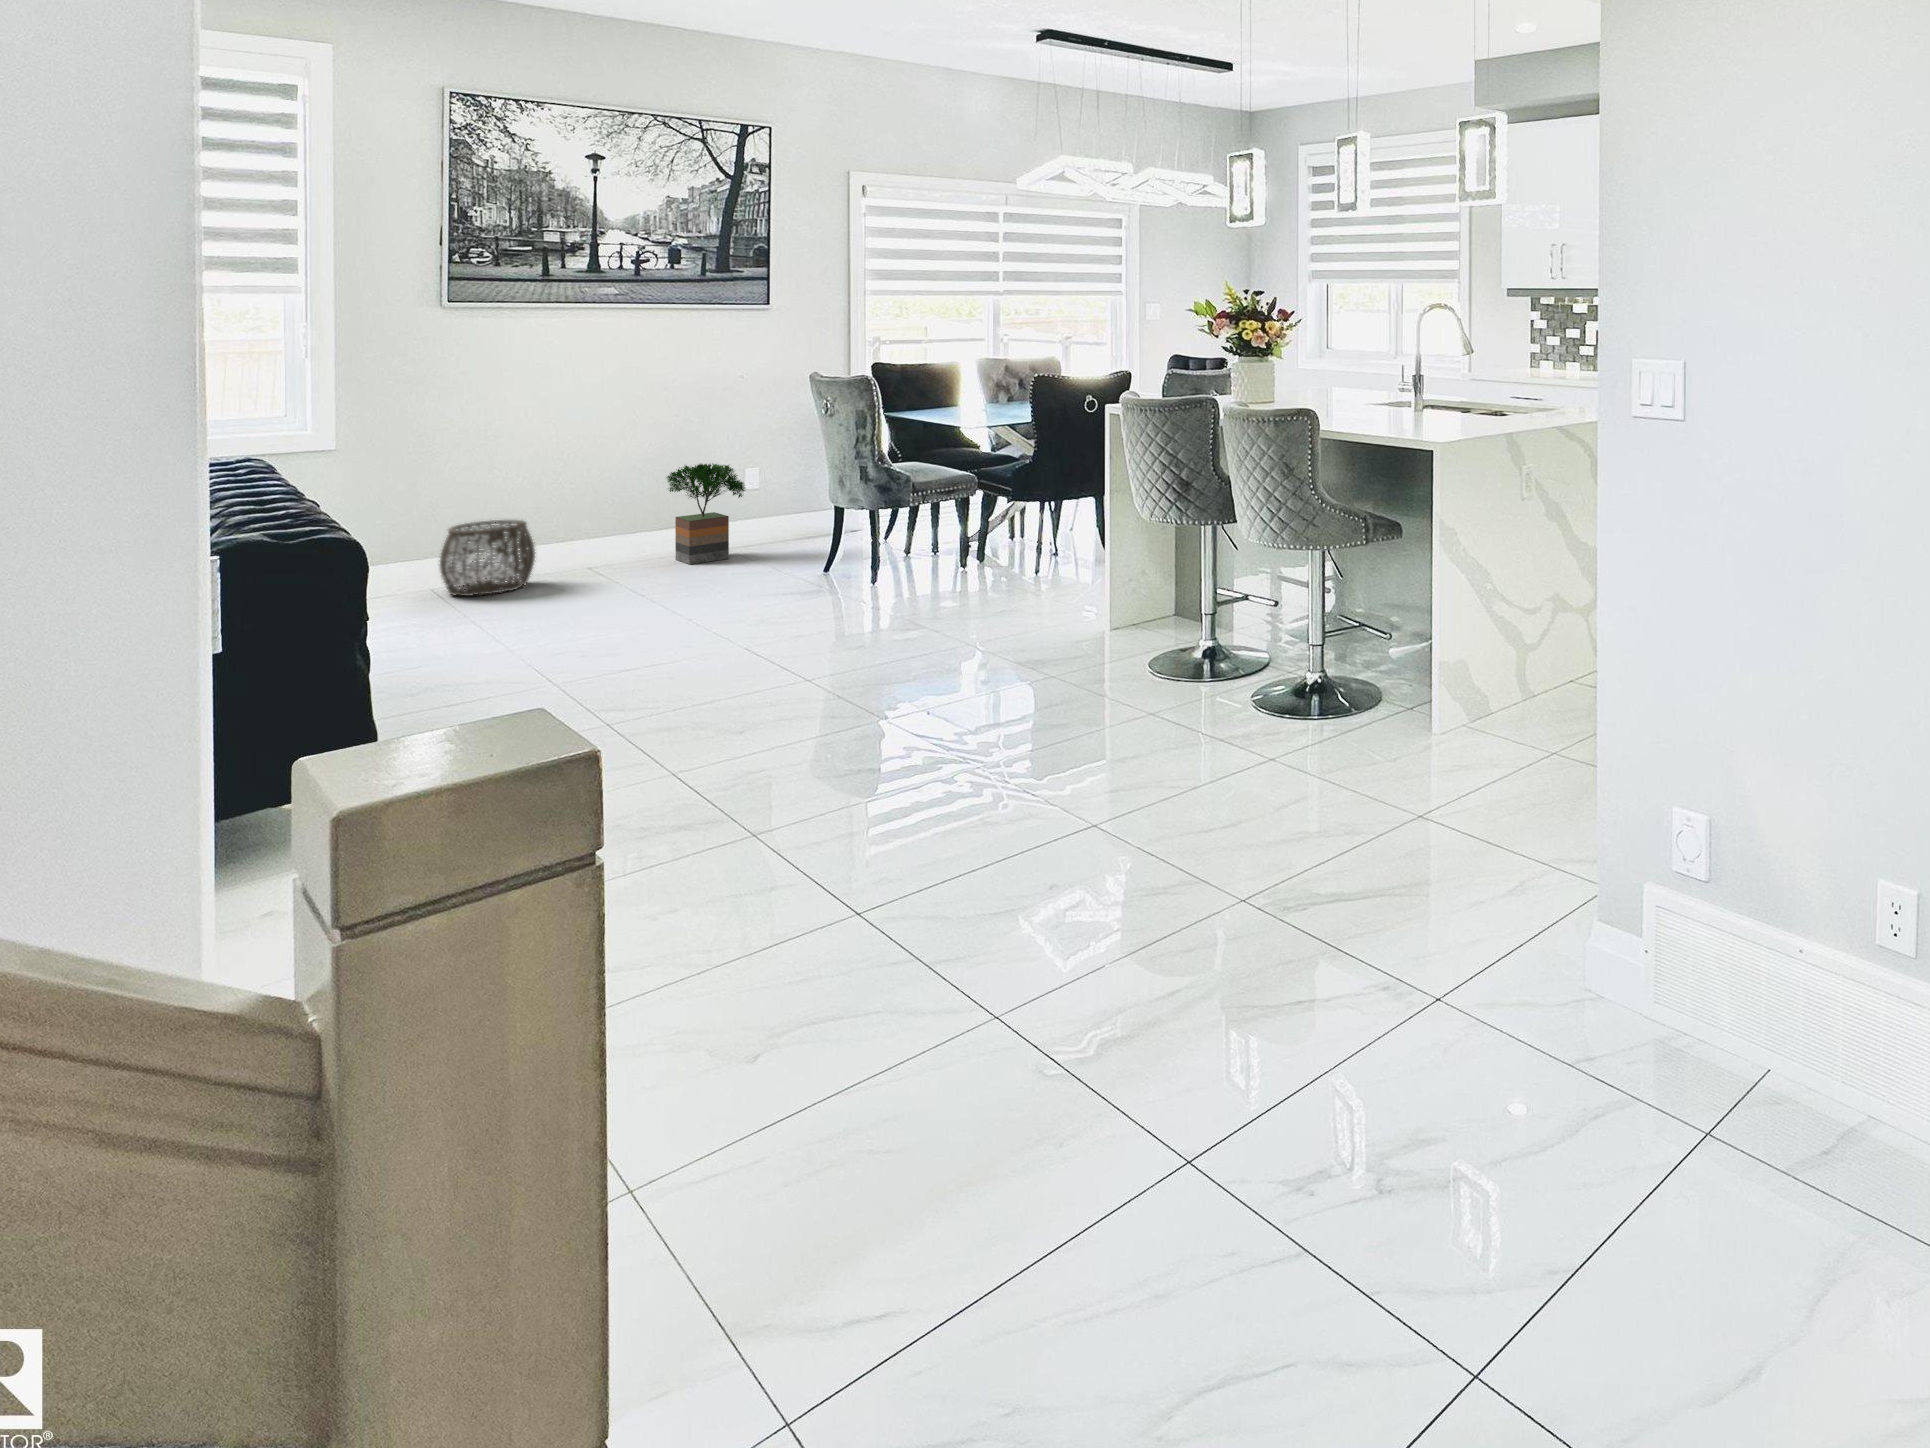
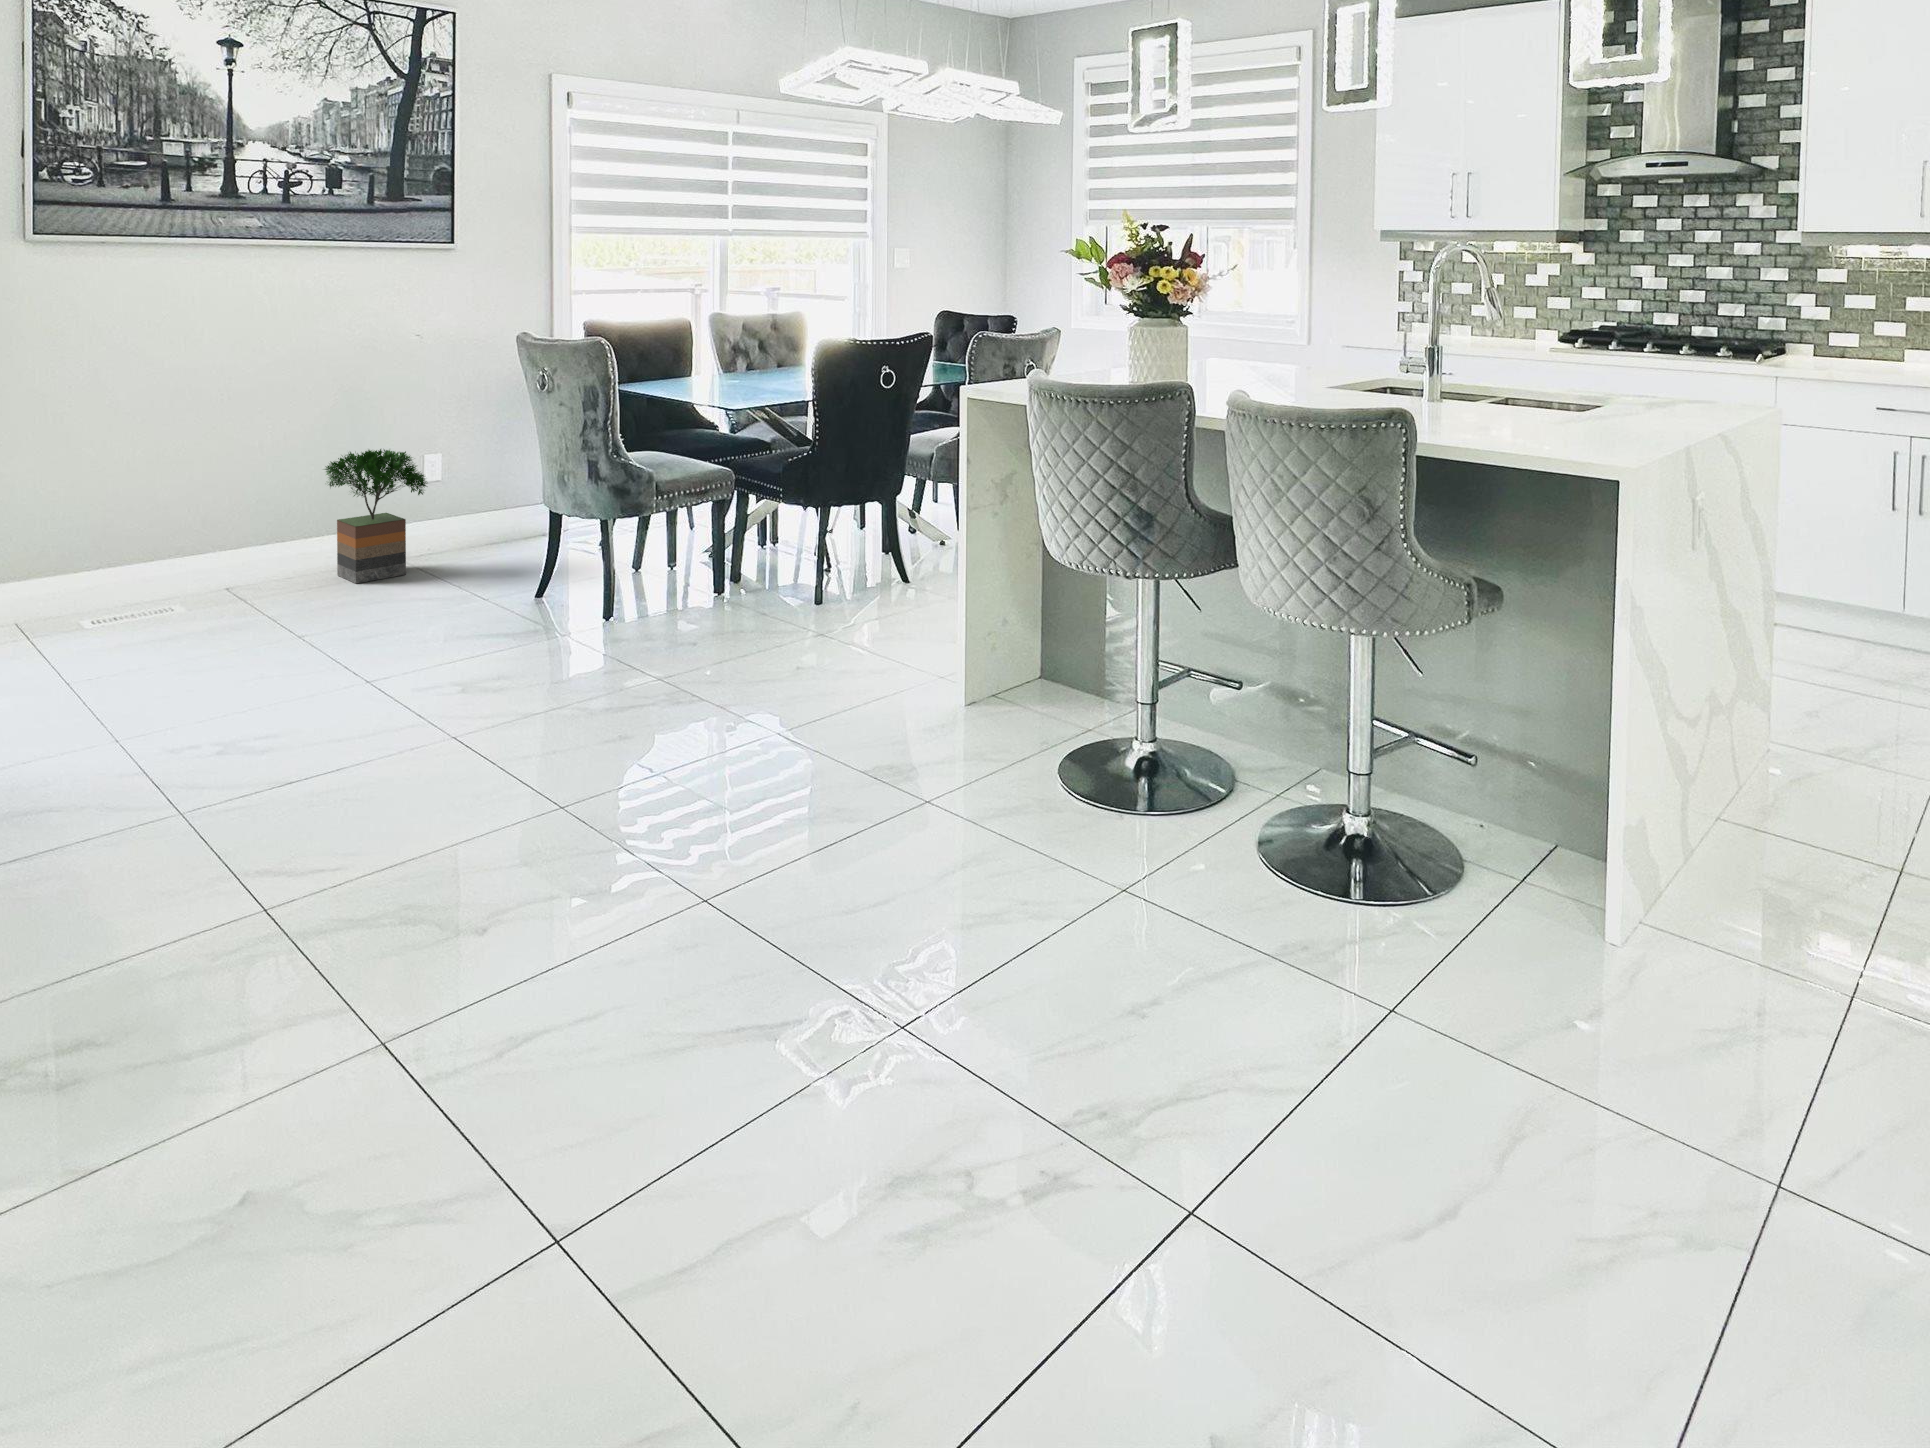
woven basket: present [440,520,536,596] -> none [21,527,155,636]

